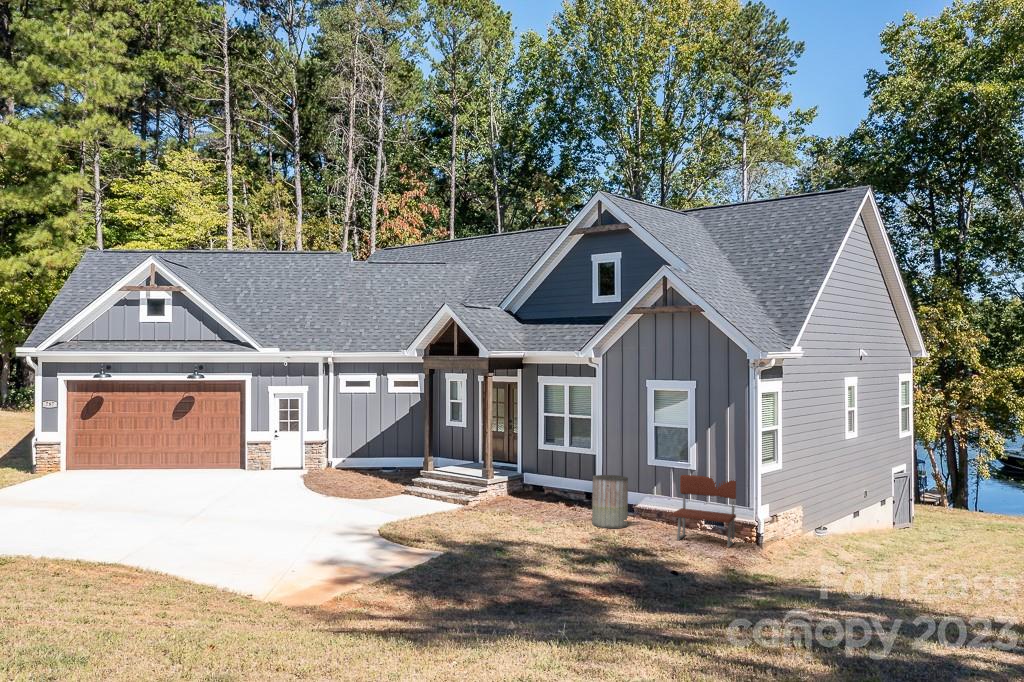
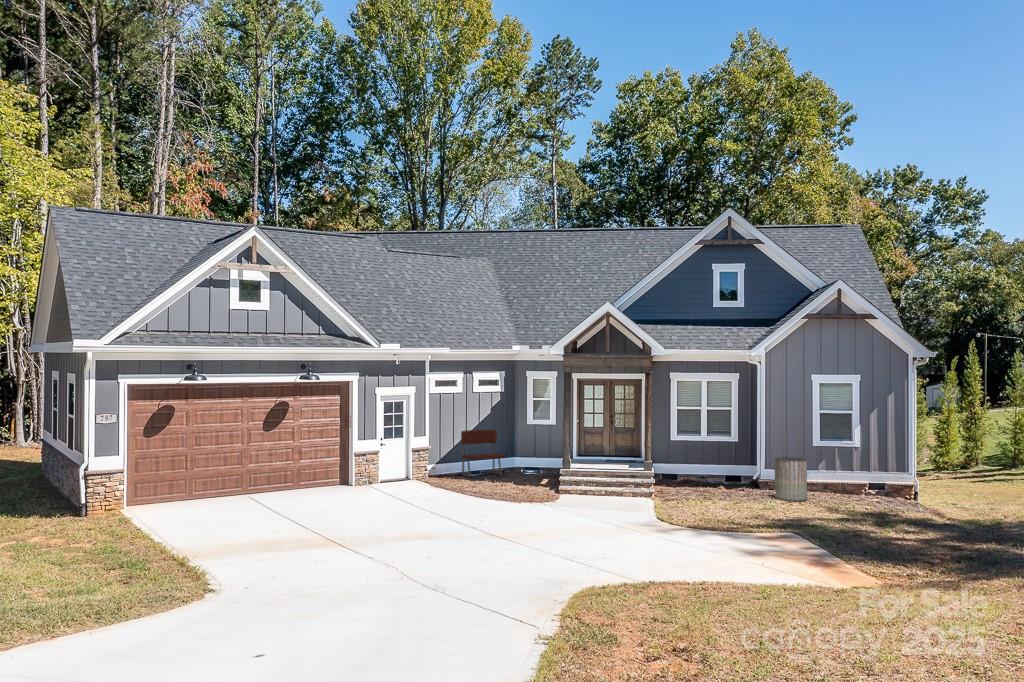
bench: present [673,475,736,547] -> present [461,430,506,477]

